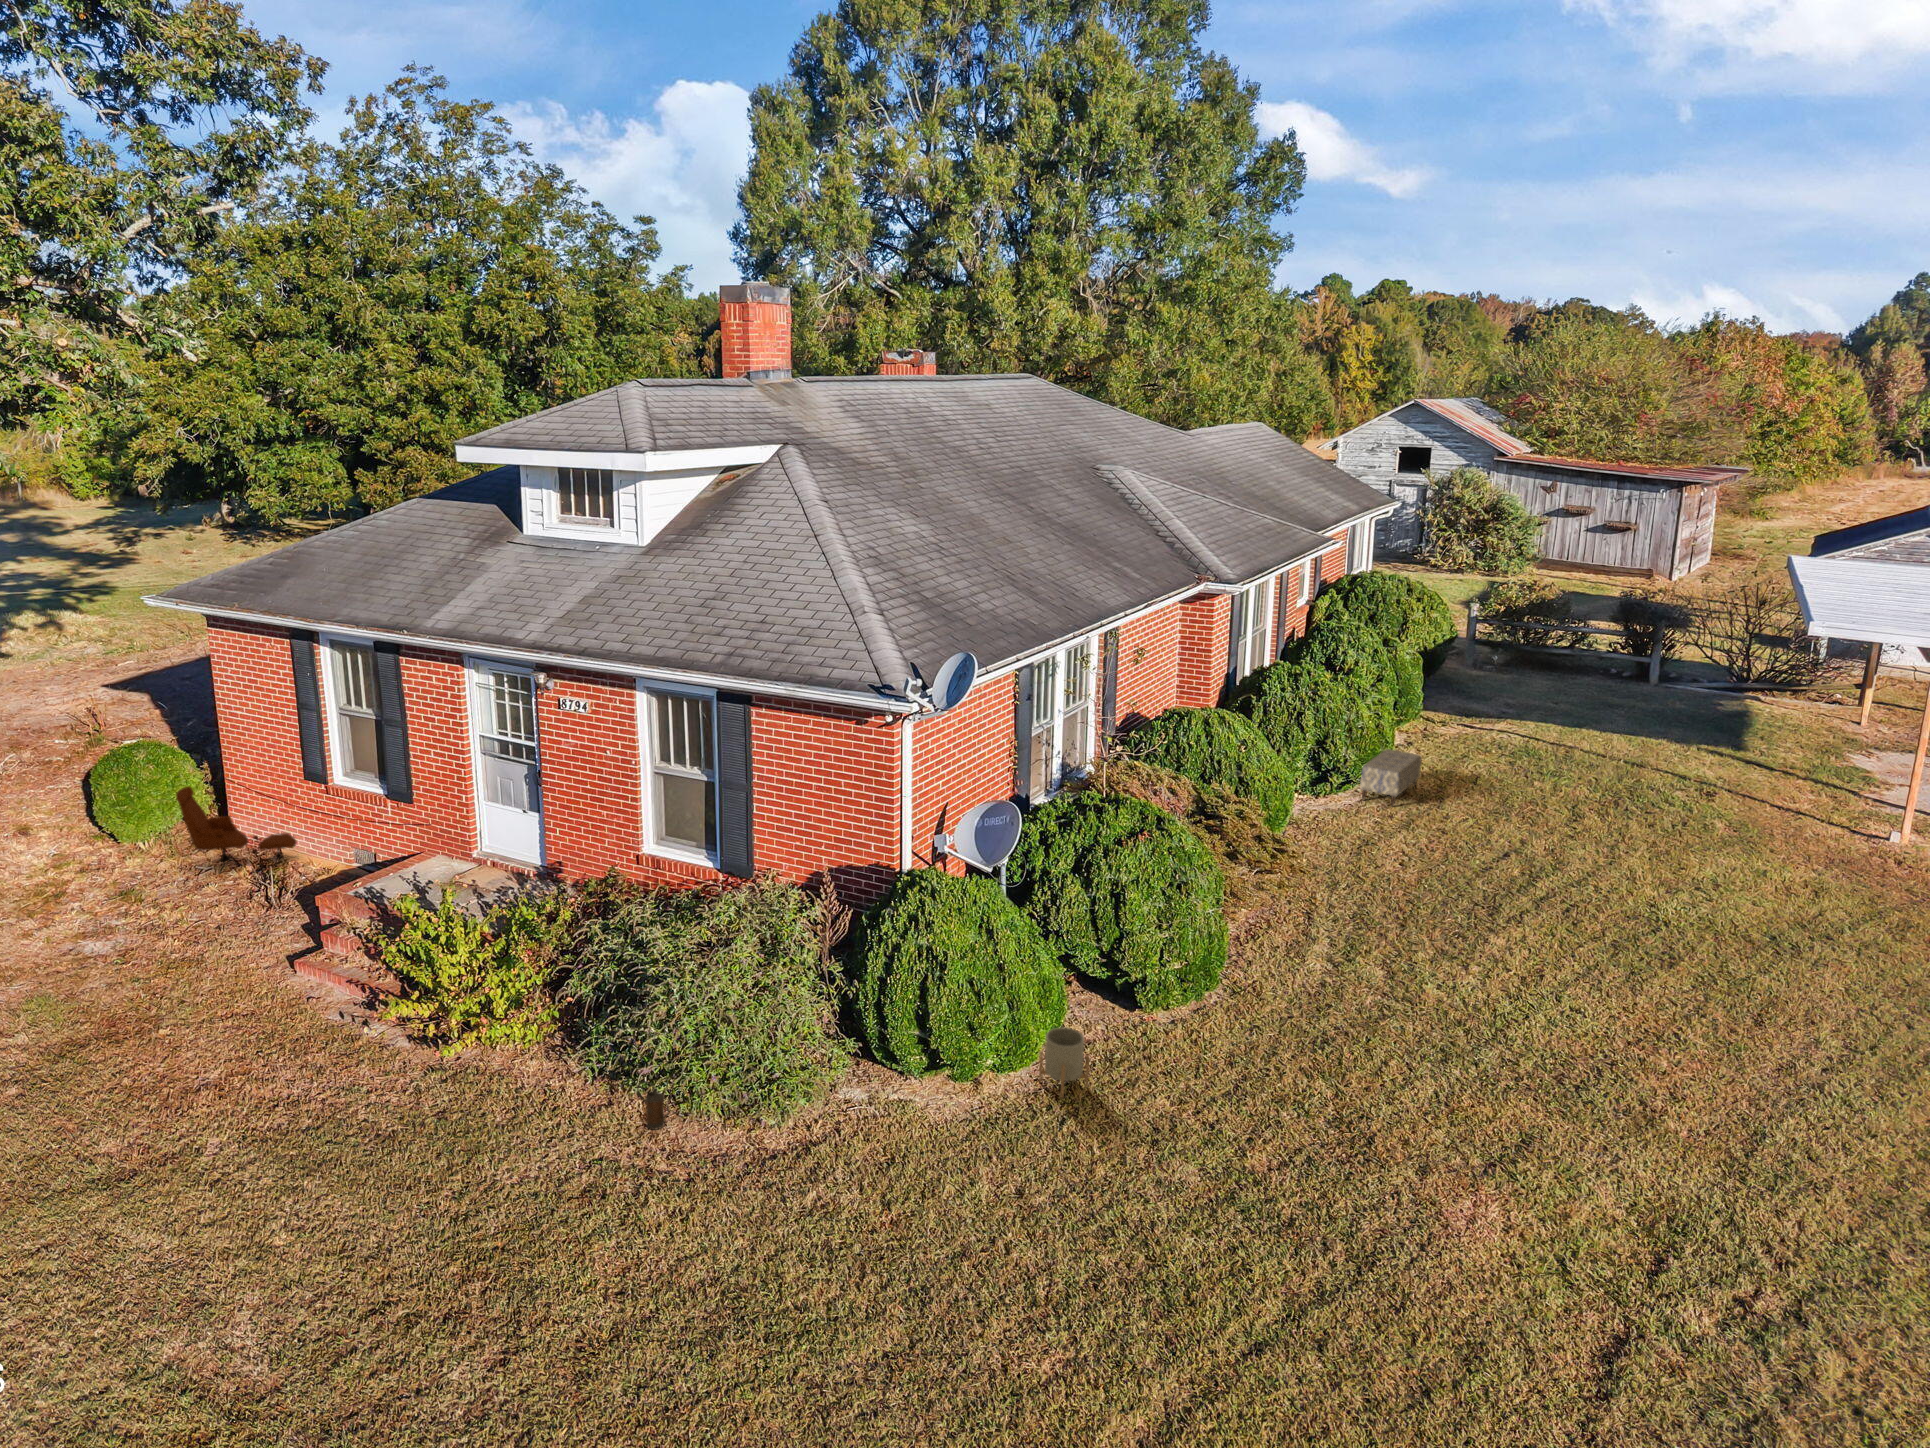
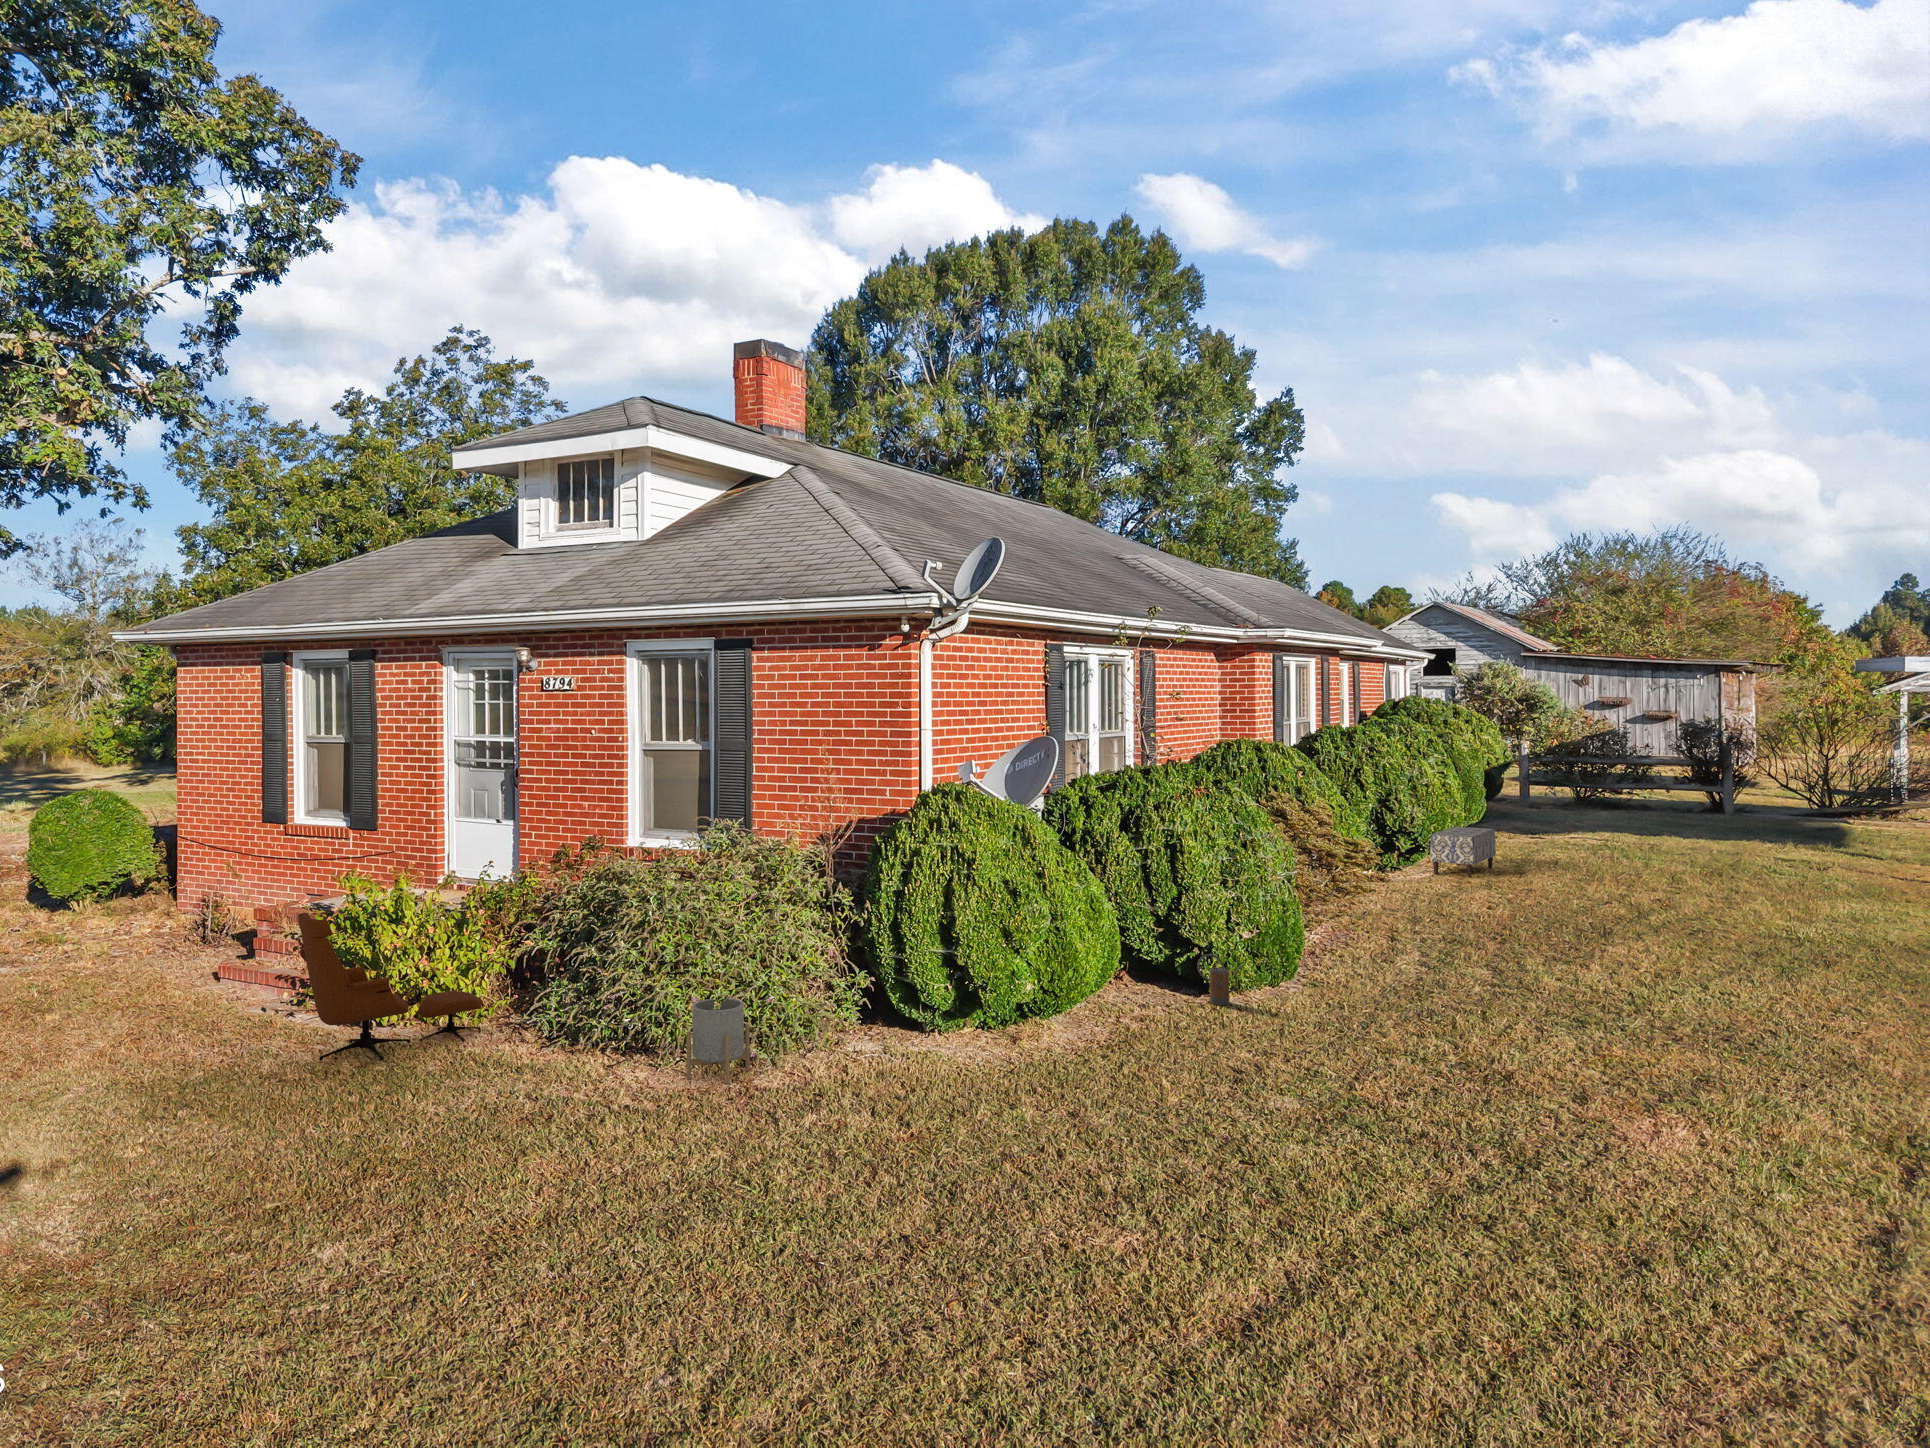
lounge chair: present [176,786,297,872] -> present [298,913,482,1061]
planter: present [1039,1027,1089,1098] -> present [686,998,750,1084]
watering can: present [637,1081,671,1130] -> present [1197,954,1242,1005]

